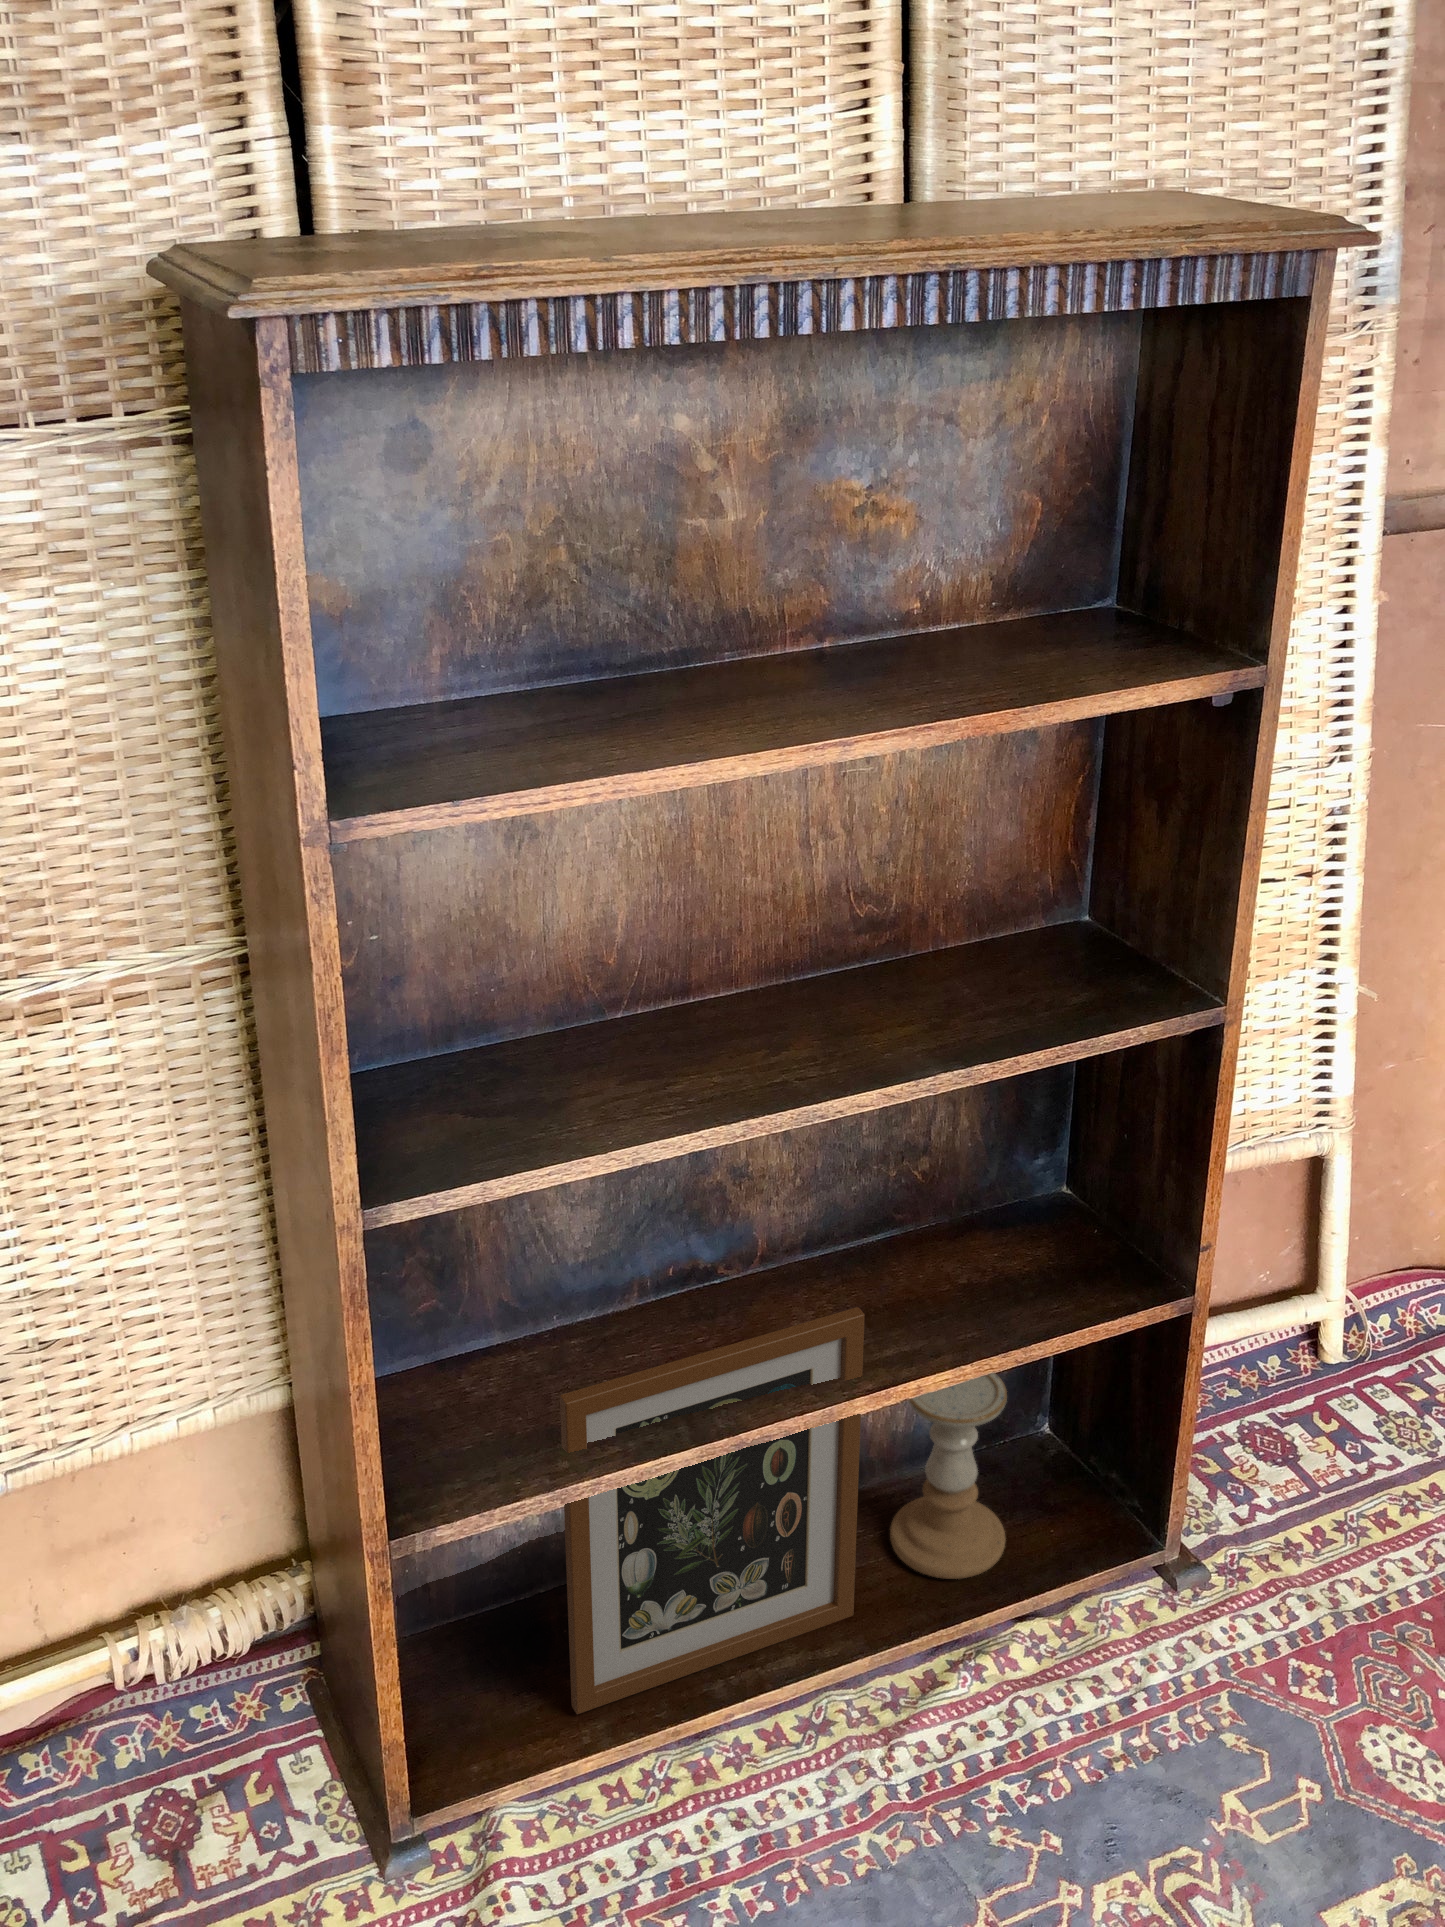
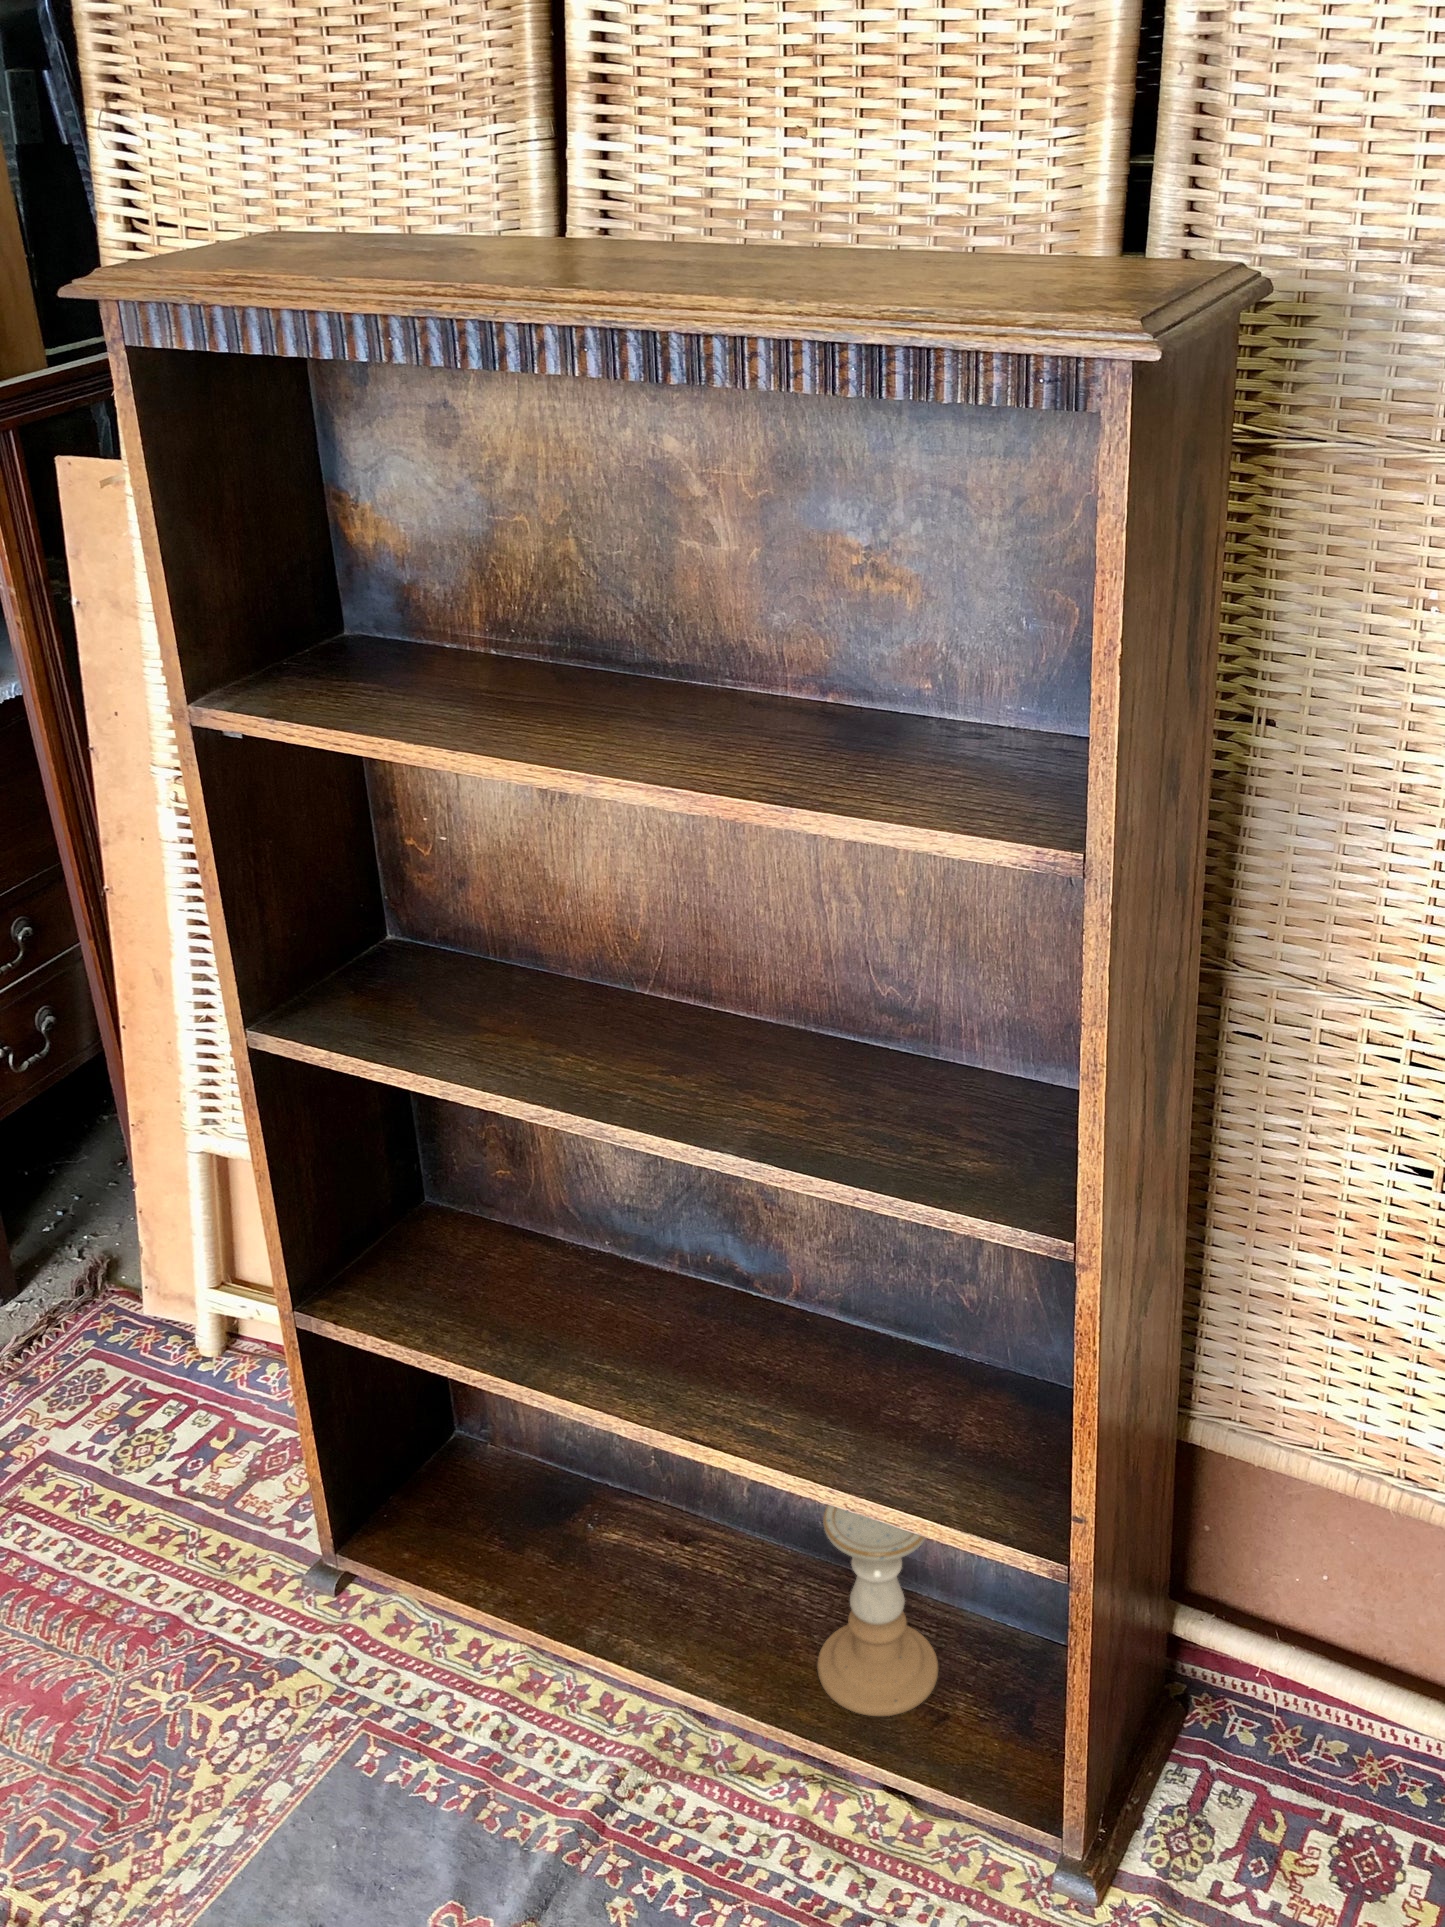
picture frame: present [560,1307,865,1714] -> none [456,1280,742,1663]

